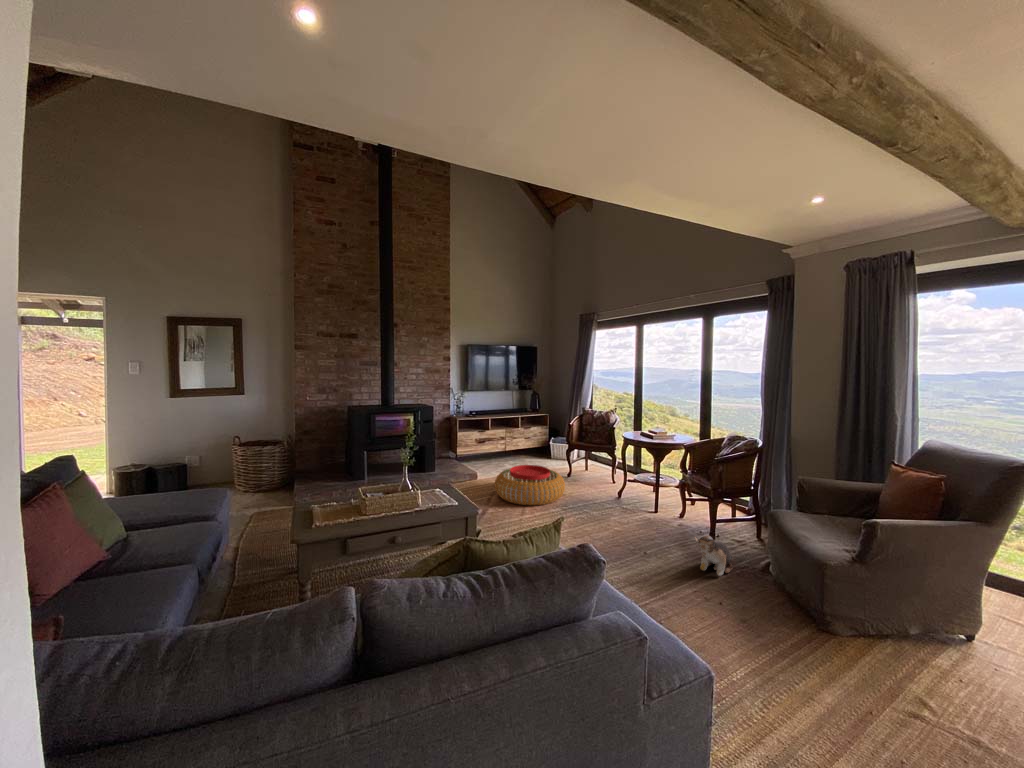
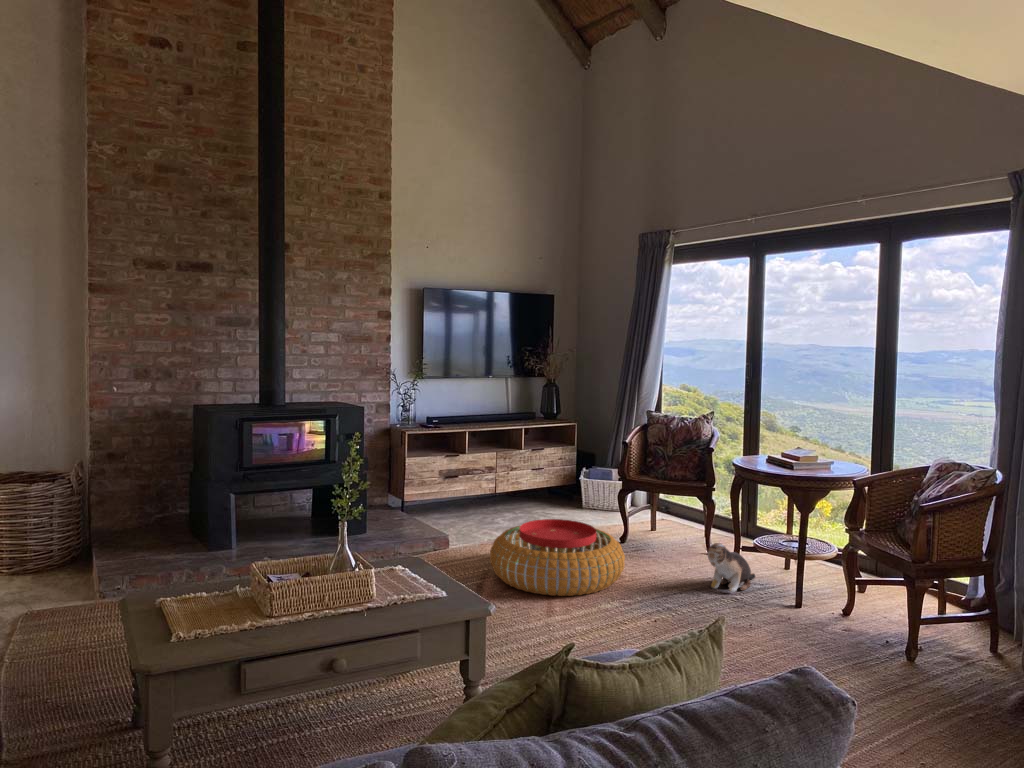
plush toy: present [695,535,732,576] -> present [703,543,755,592]

